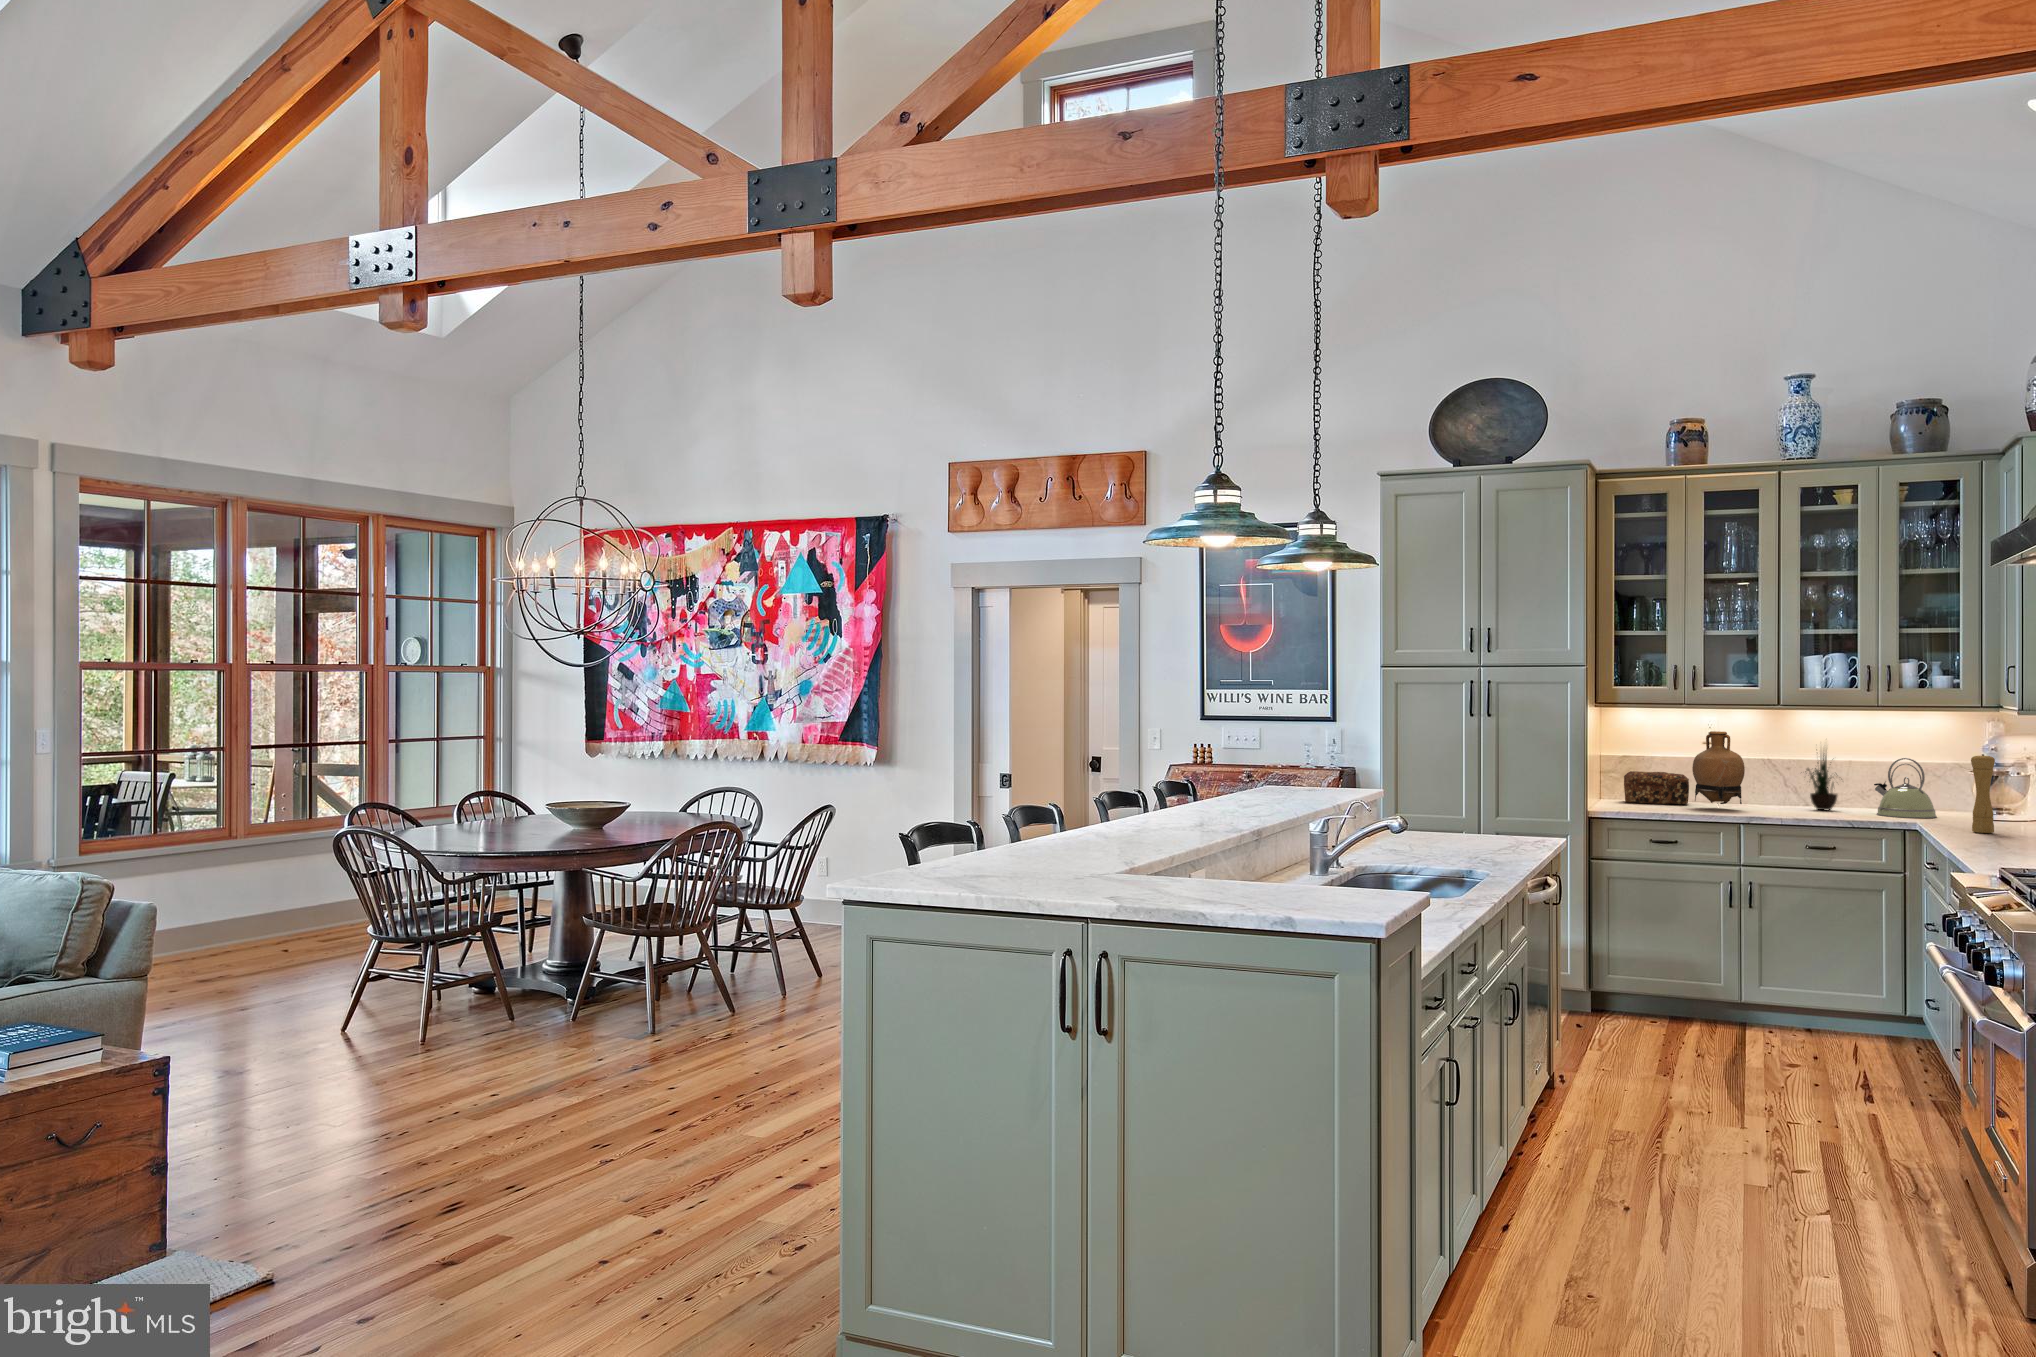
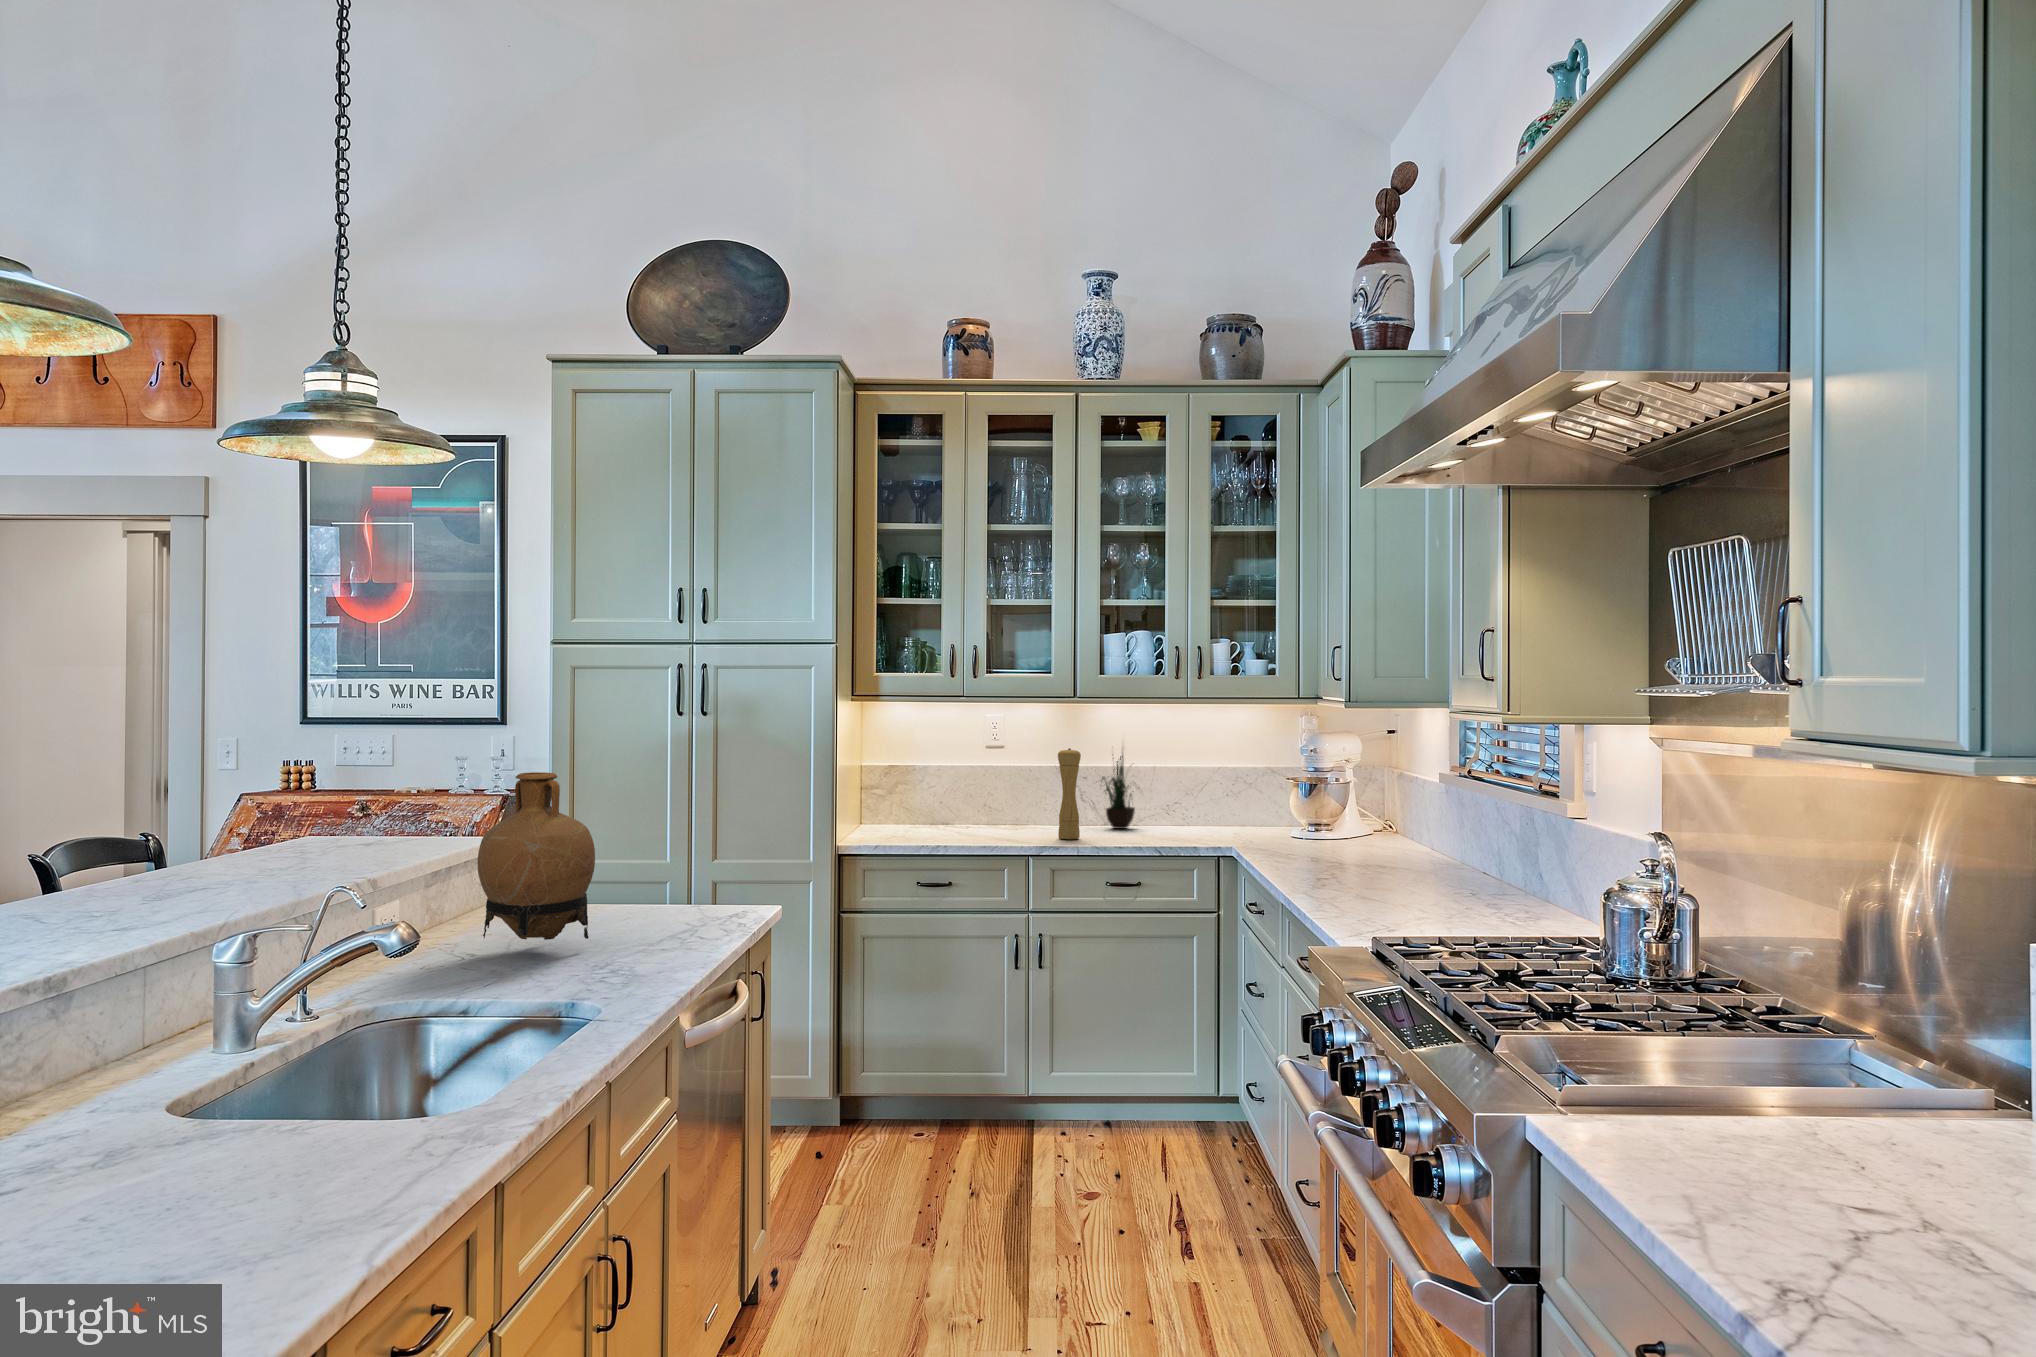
vase: present [1692,731,1745,804] -> present [478,772,595,940]
pepper mill: present [1971,754,1995,833] -> present [1058,748,1081,839]
kettle: present [1874,758,1937,818] -> none [1175,762,1243,837]
bread loaf: present [1624,771,1689,804] -> none [890,785,968,829]

